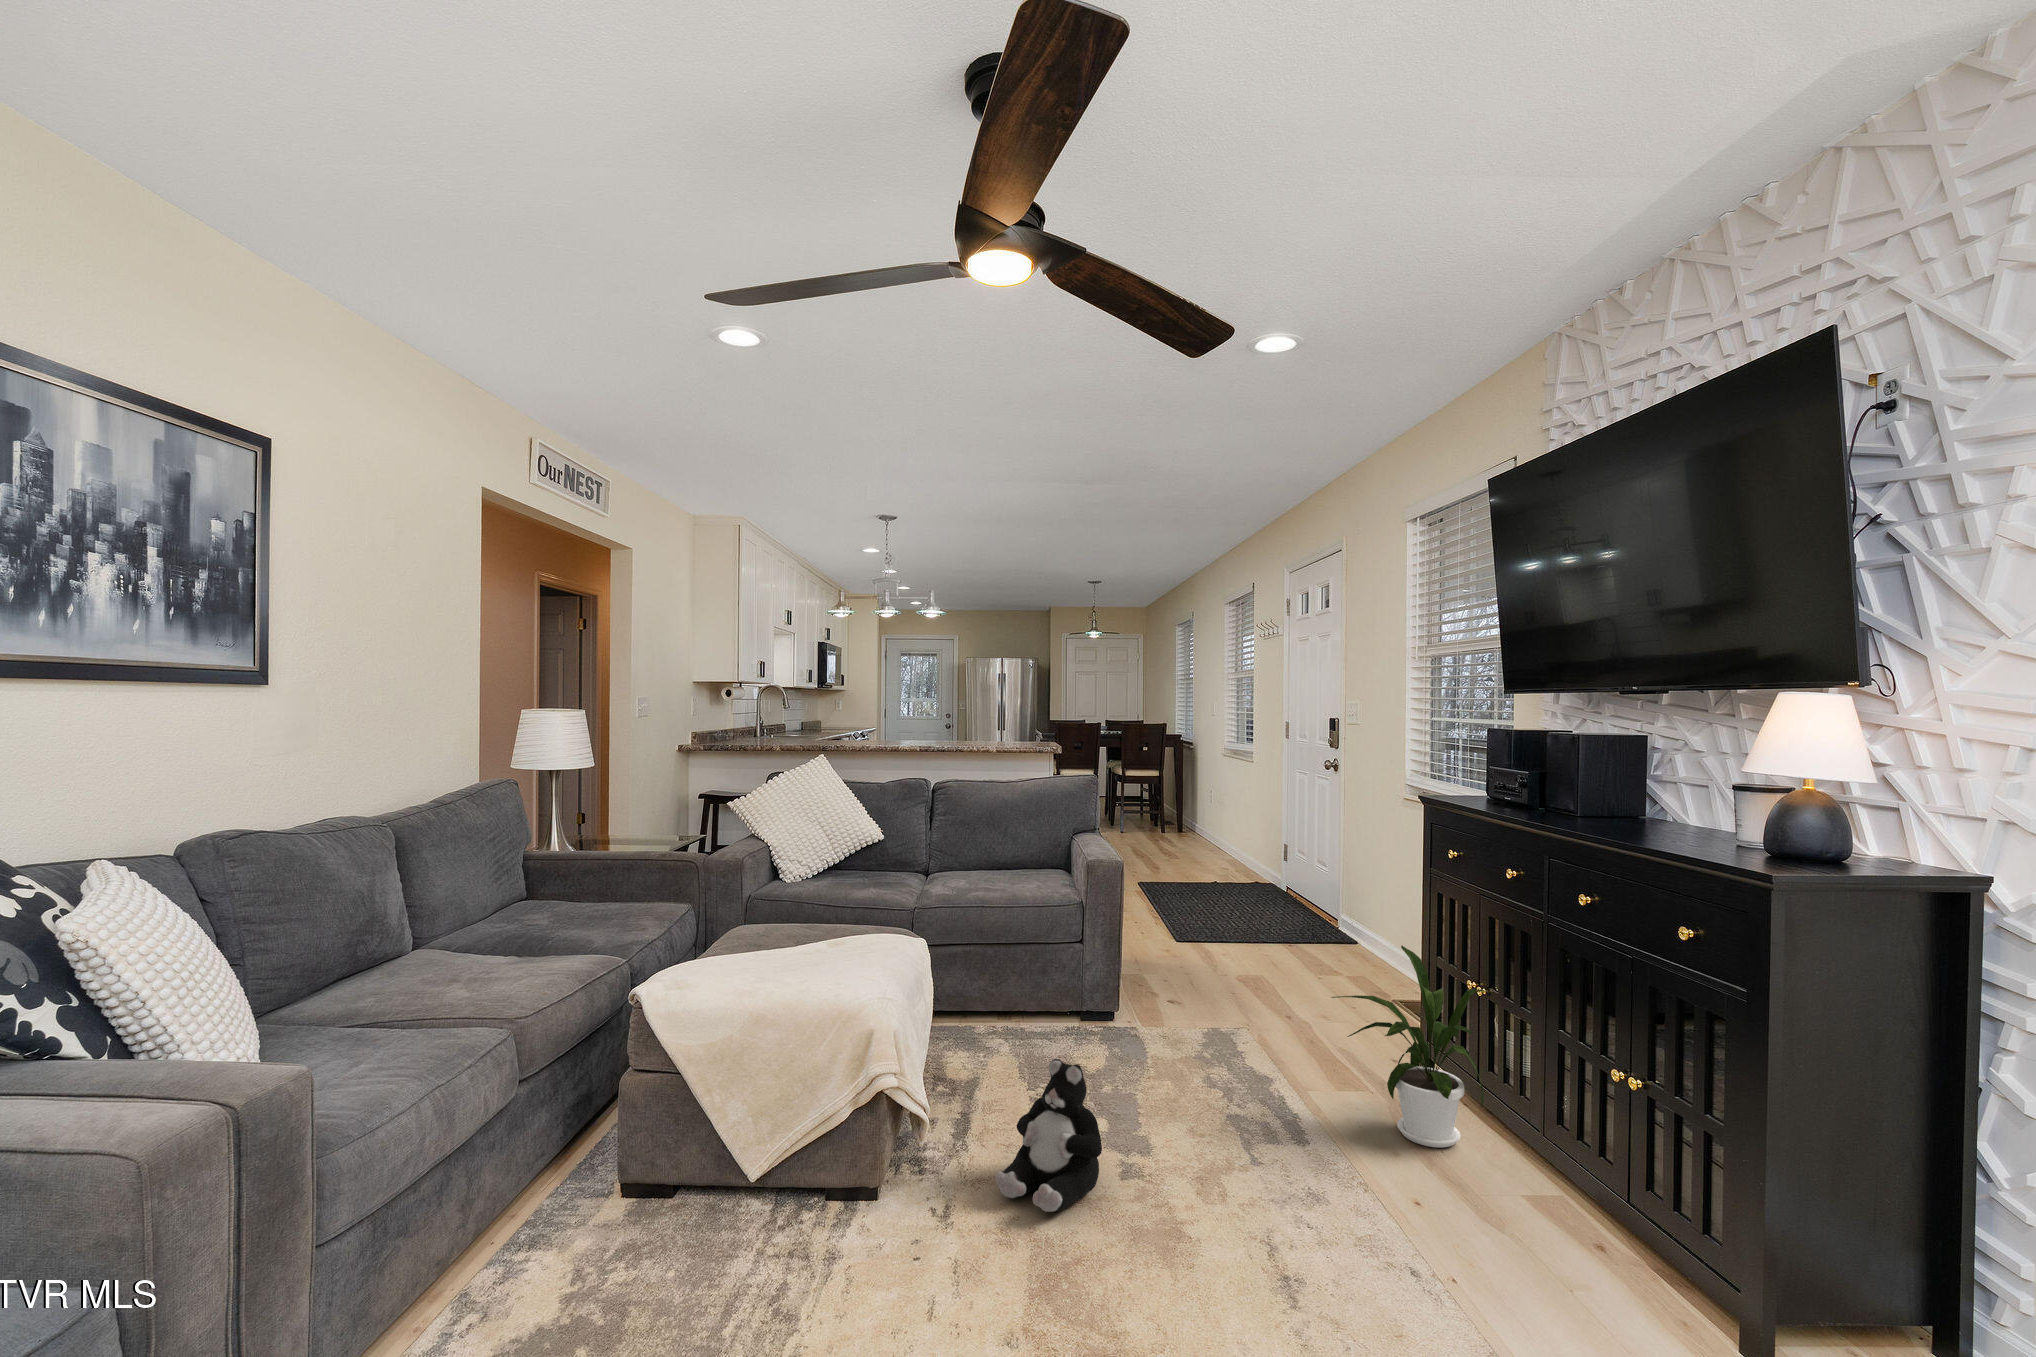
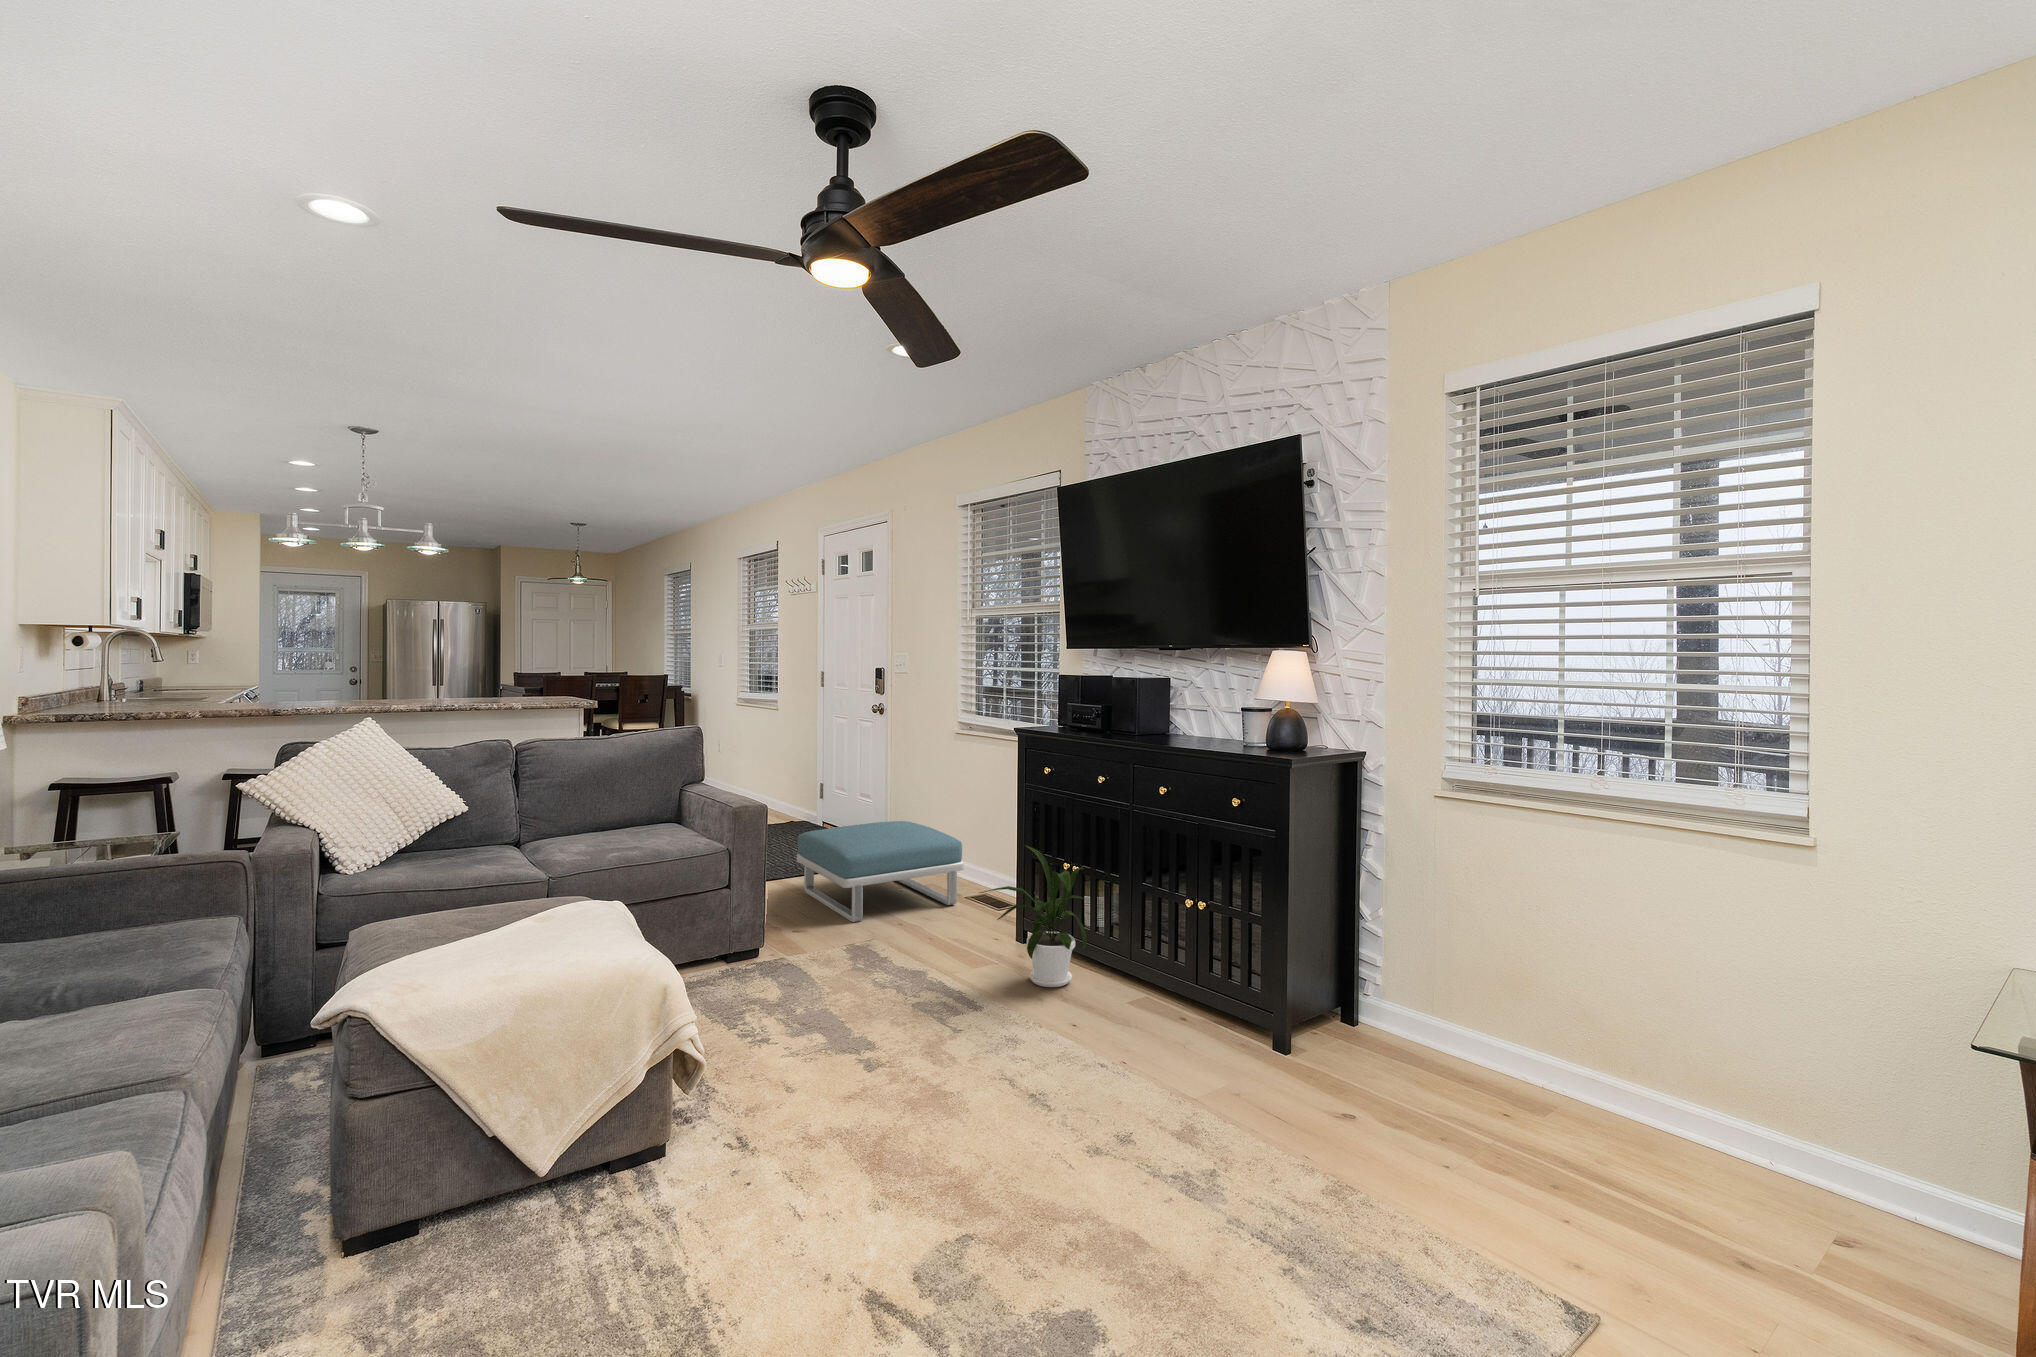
footstool: none [1198,895,1382,1008] -> present [797,821,964,922]
plush toy: present [995,1059,1102,1212] -> none [778,982,865,1112]

